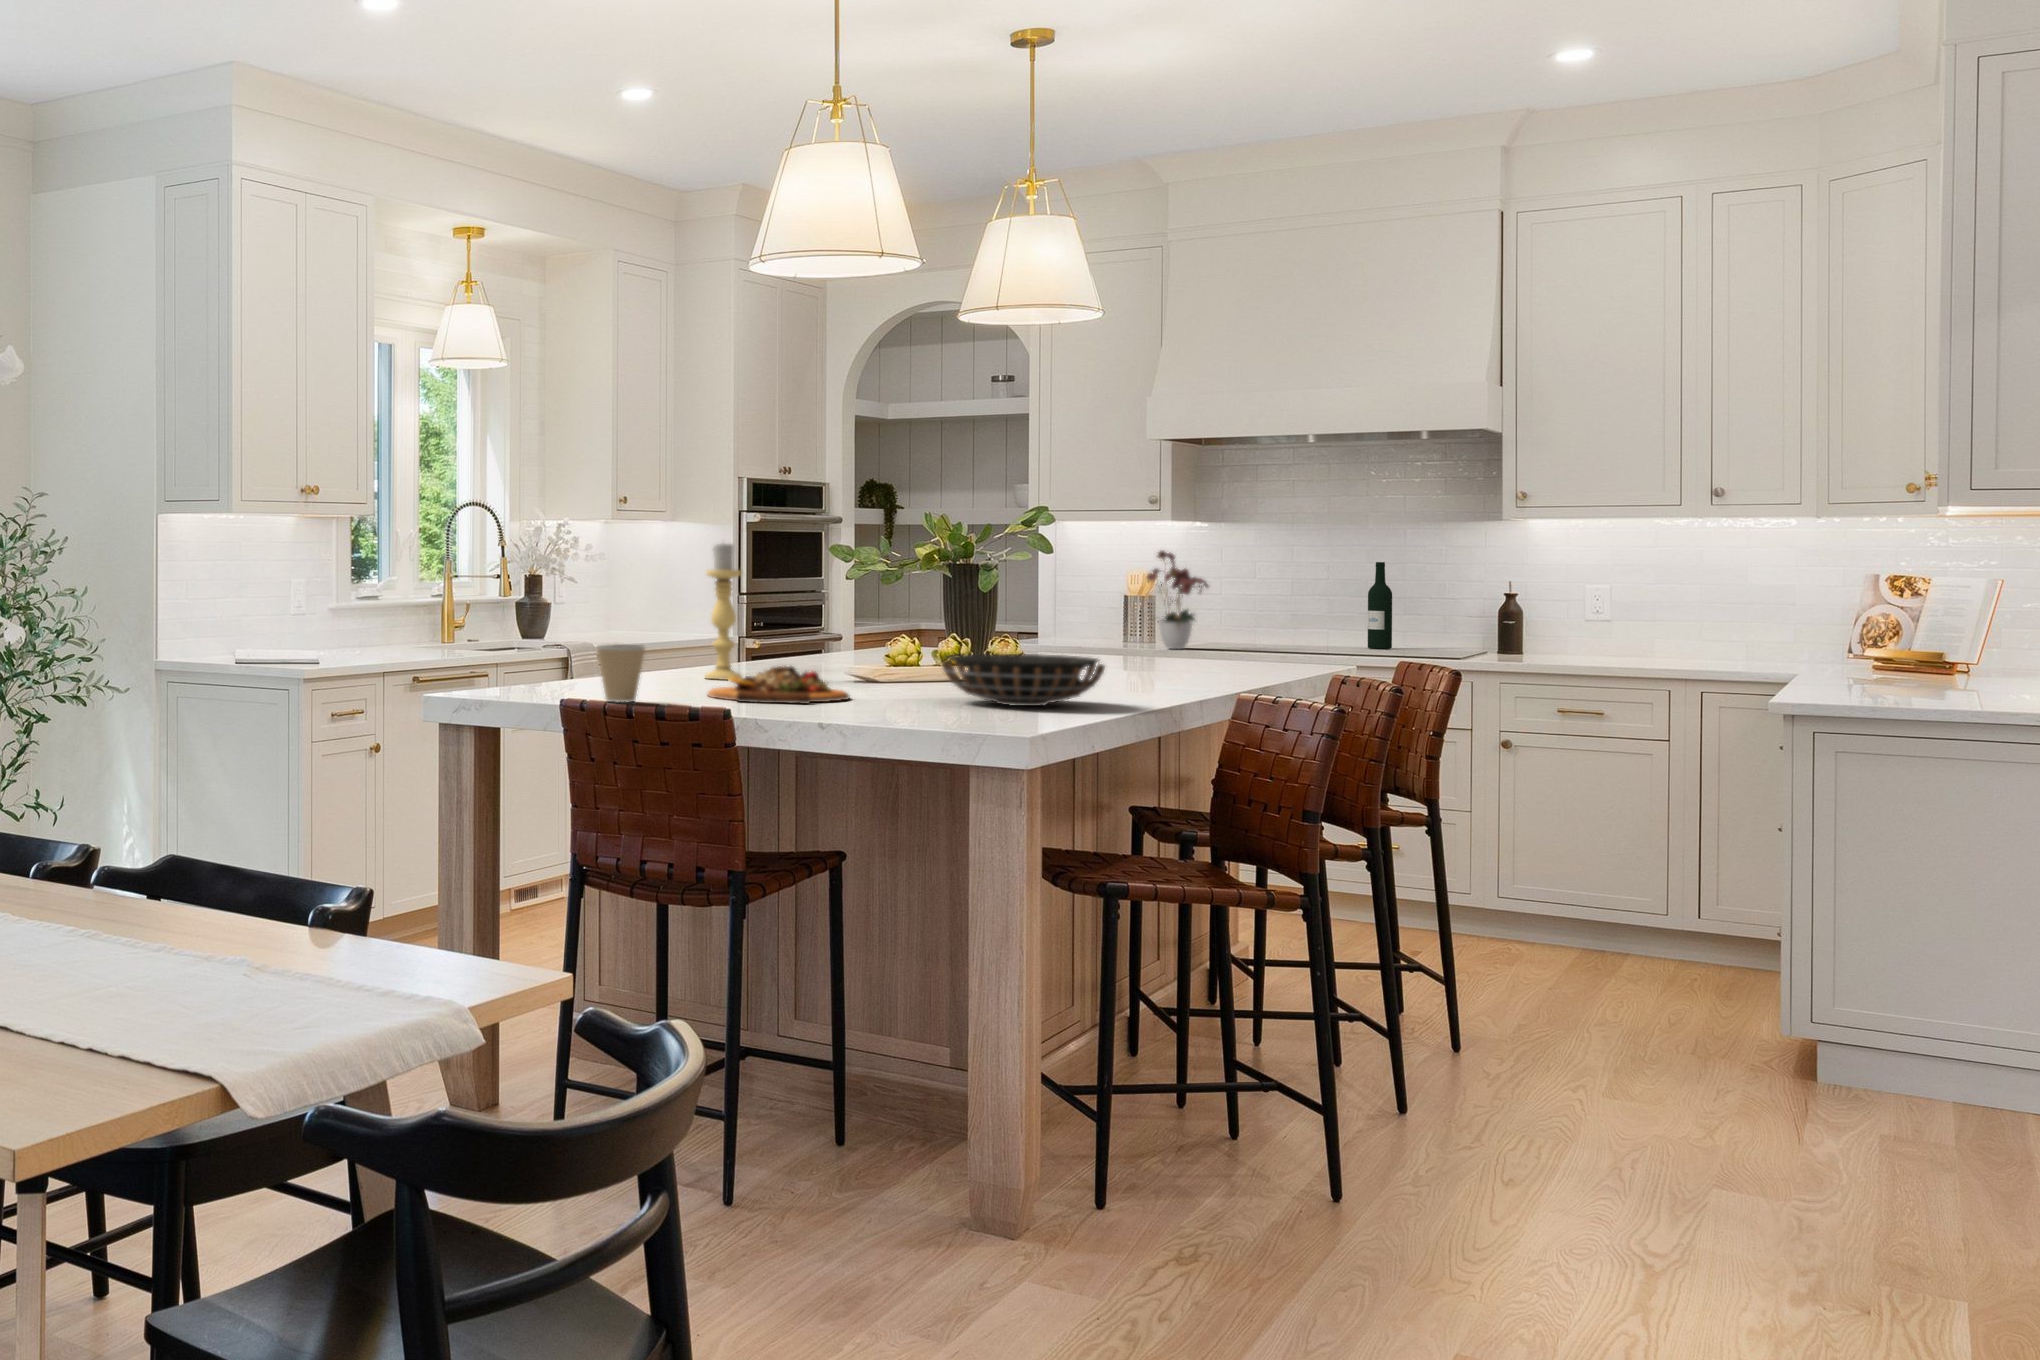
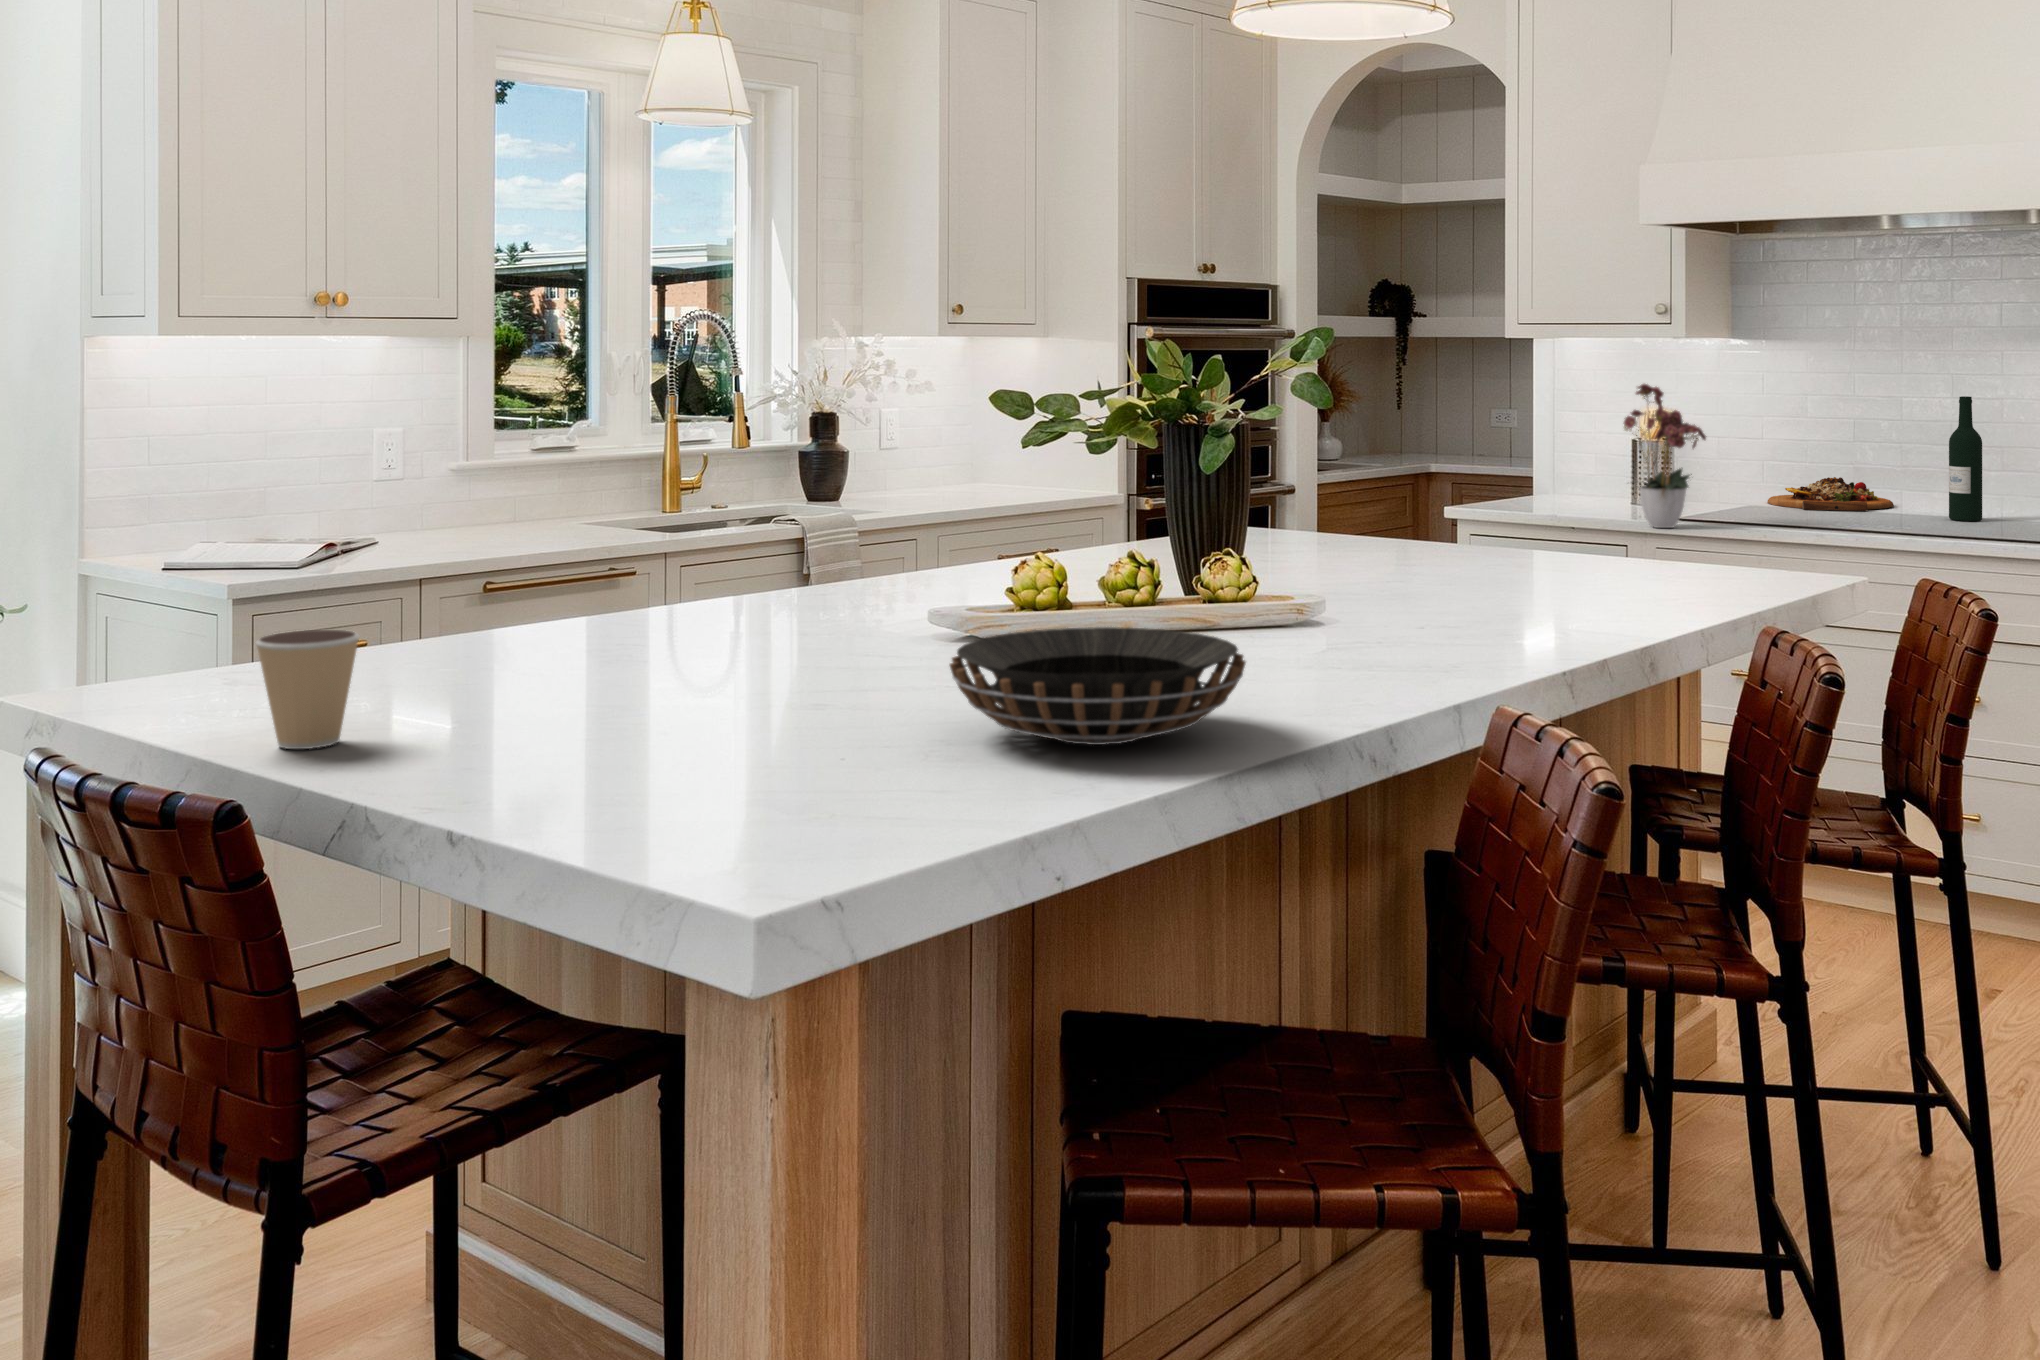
candle holder: present [705,543,742,680] -> none [714,405,778,644]
cutting board: present [708,666,850,704] -> present [1767,477,1894,511]

